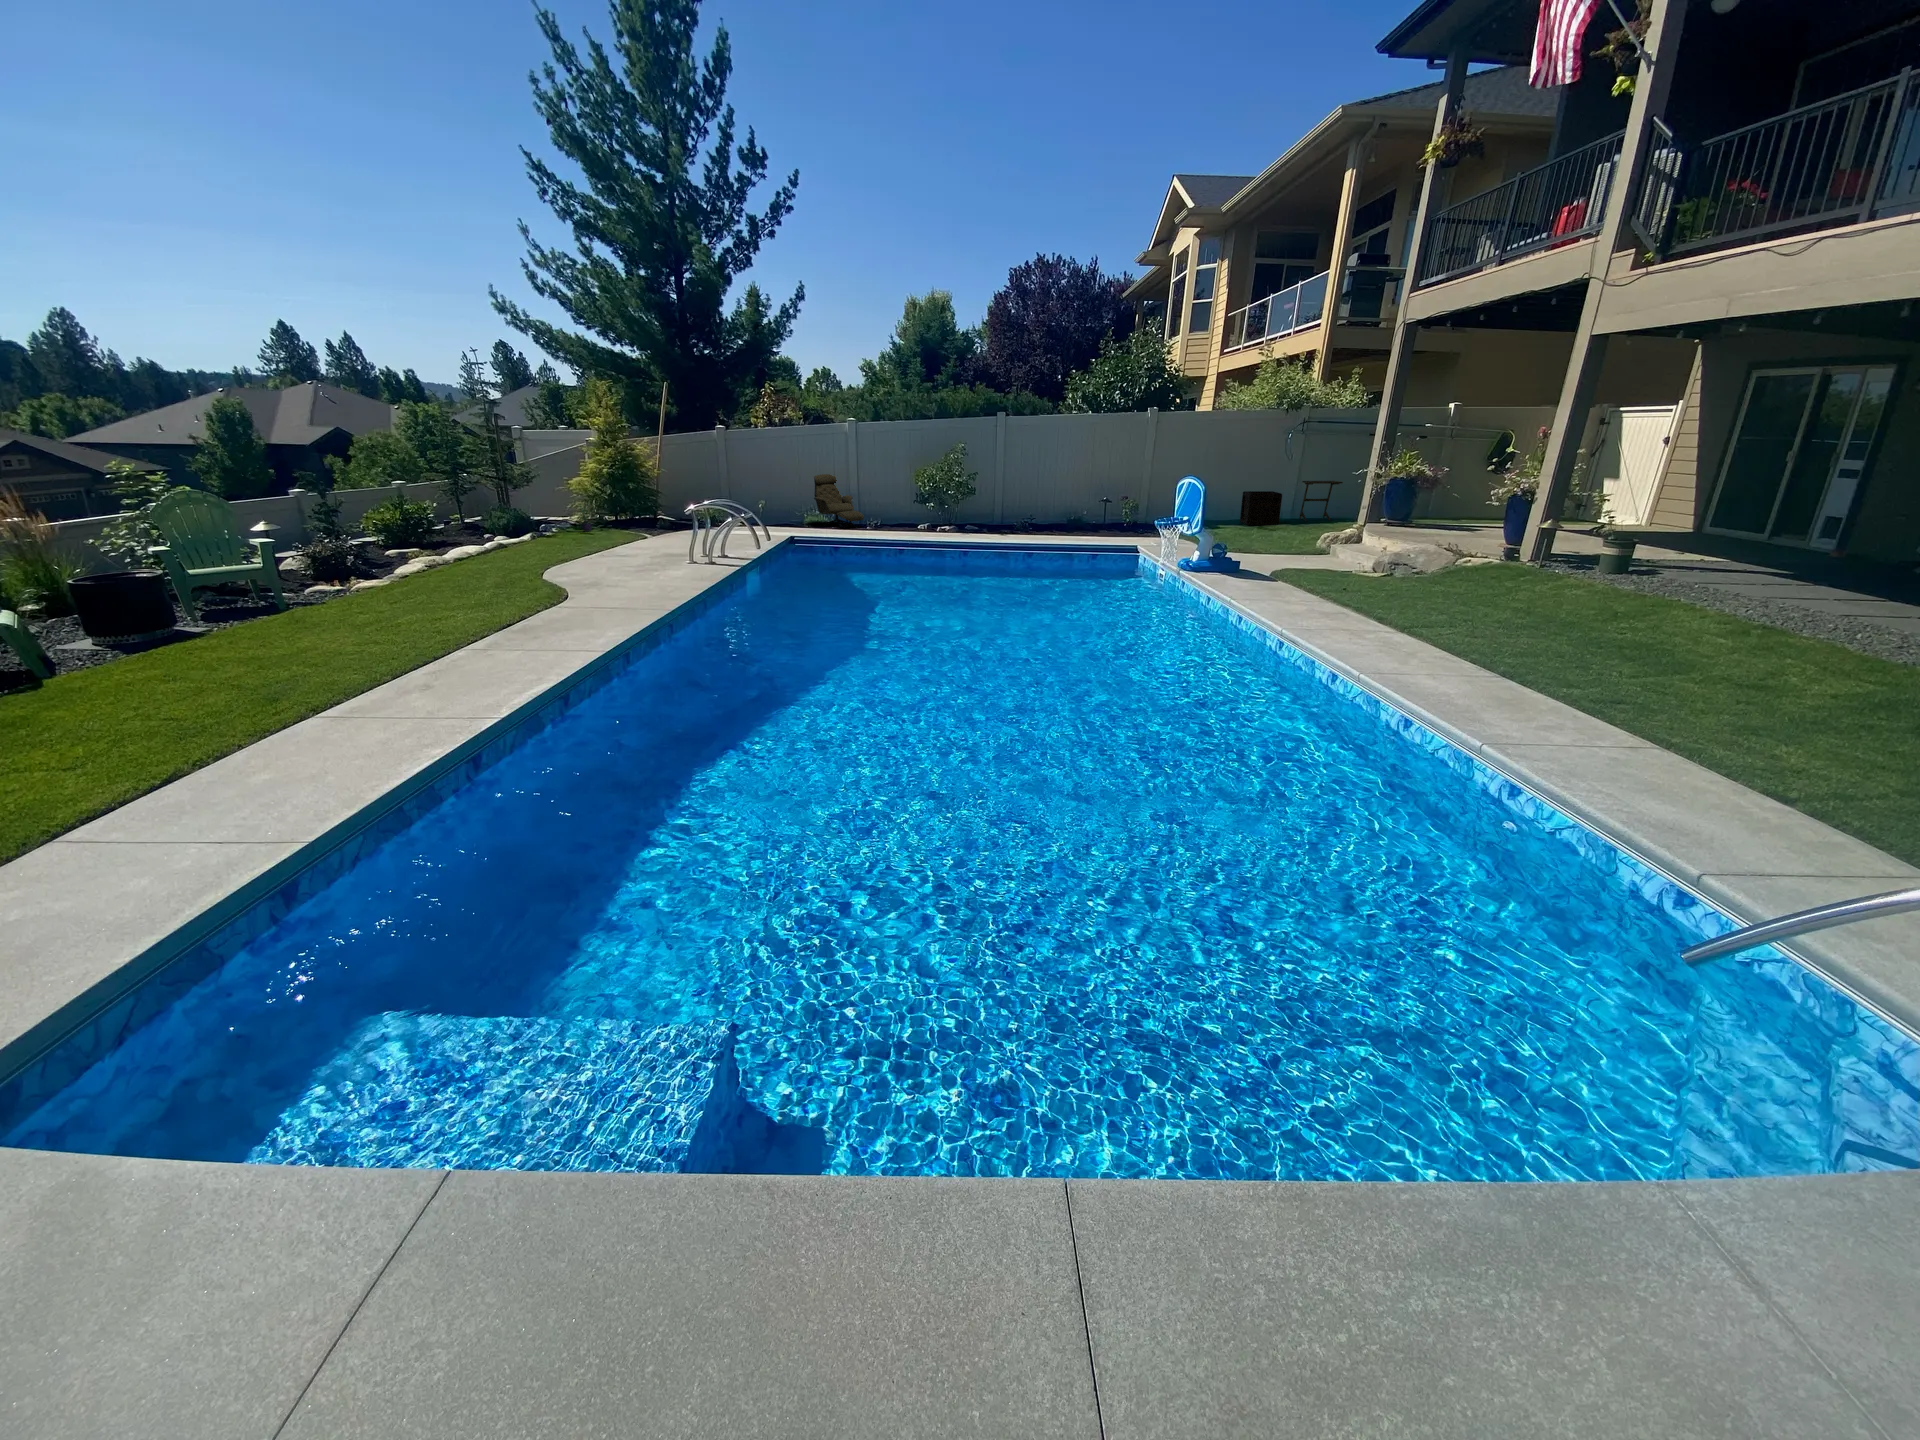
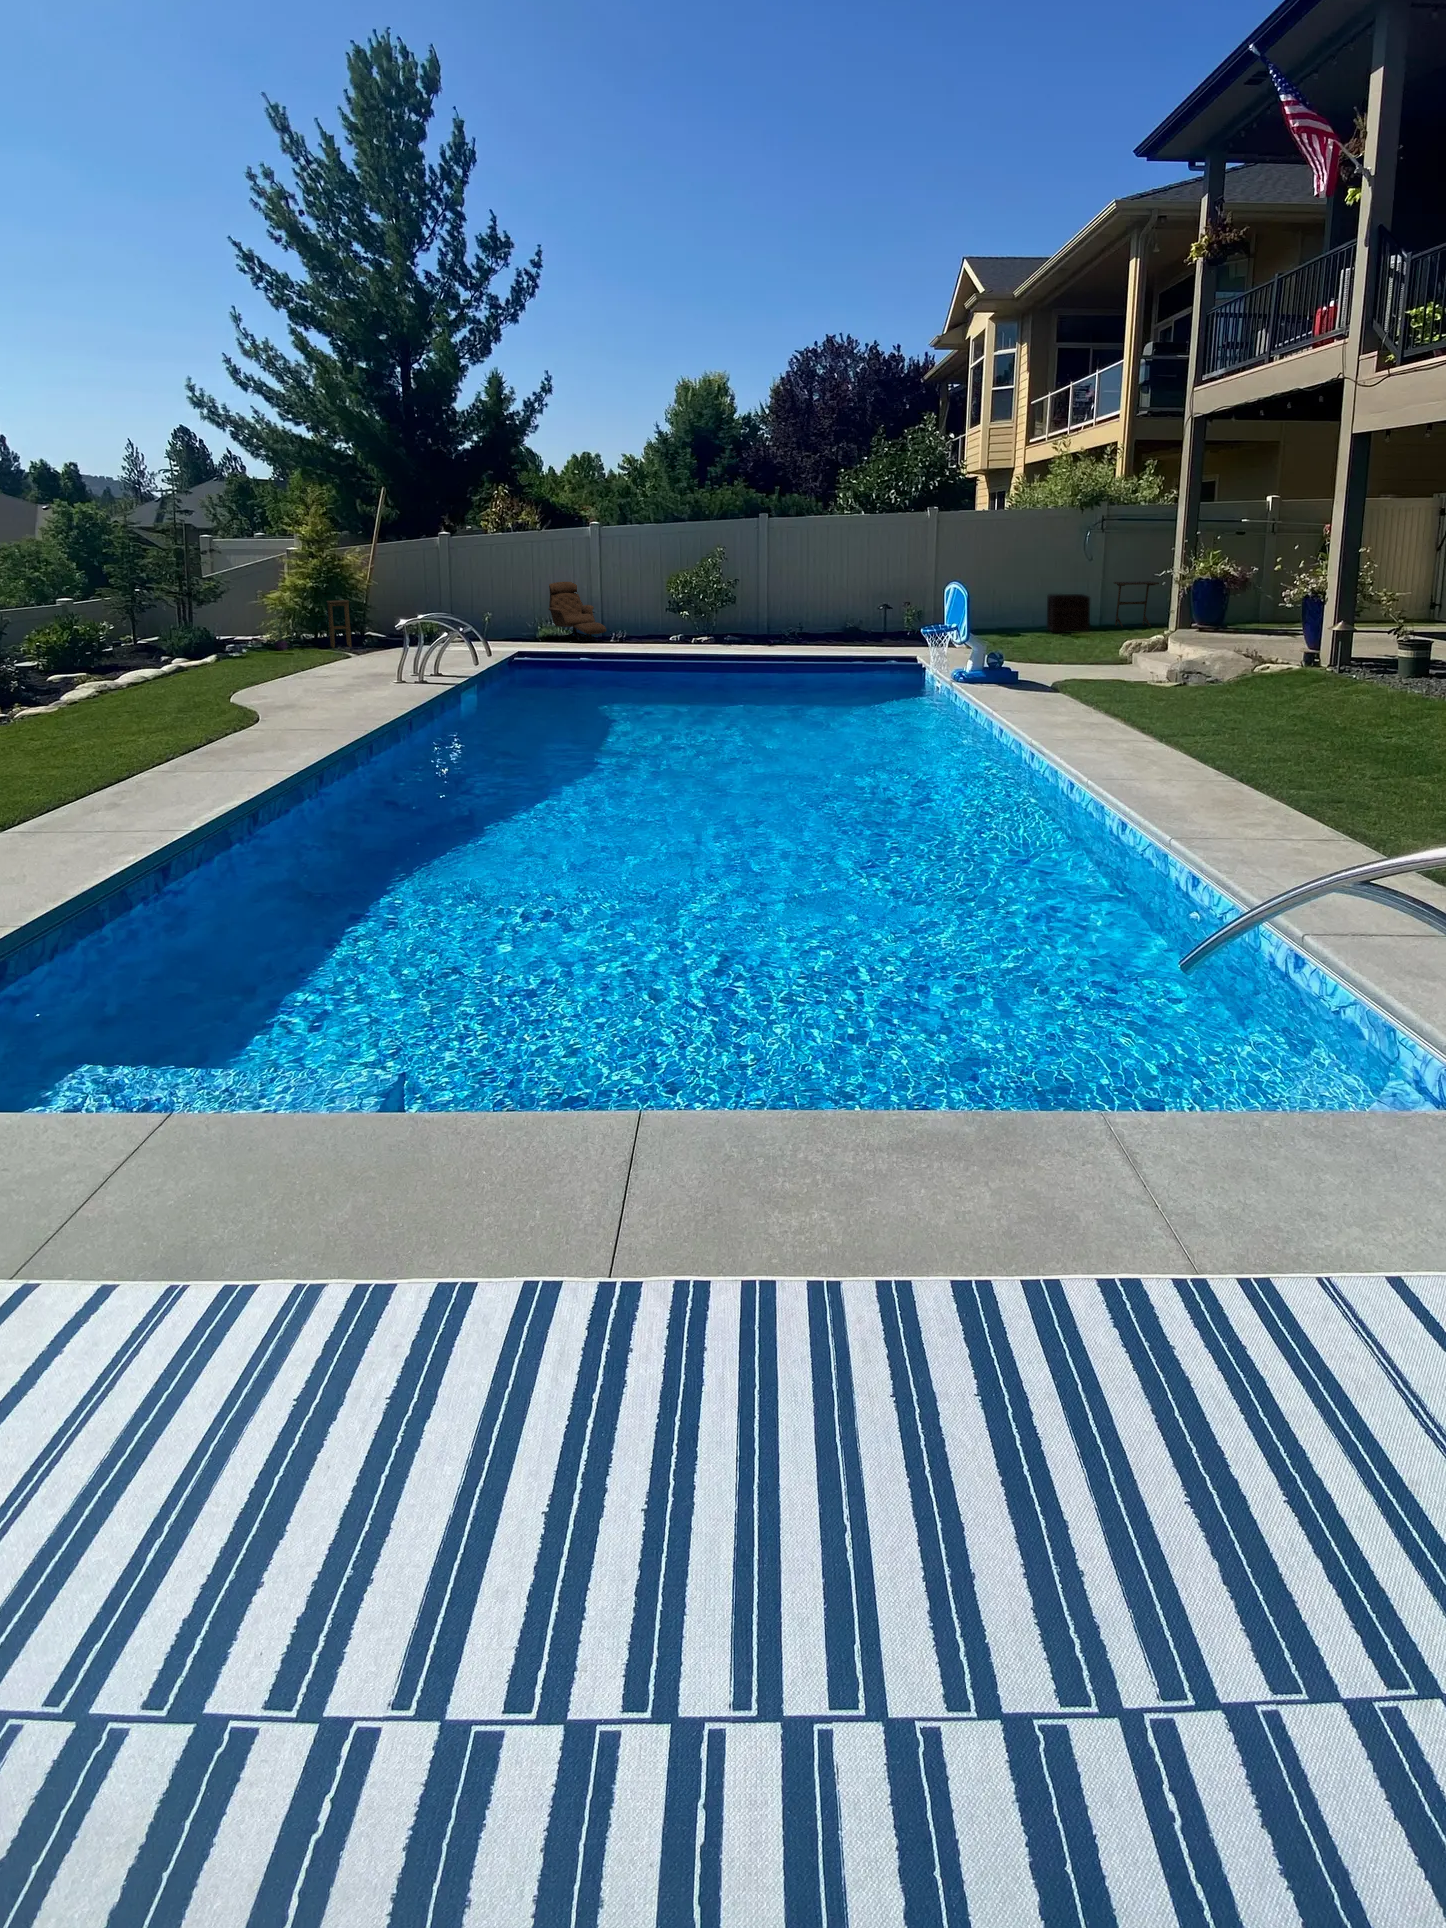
stool: none [623,488,647,530] -> present [326,600,352,648]

